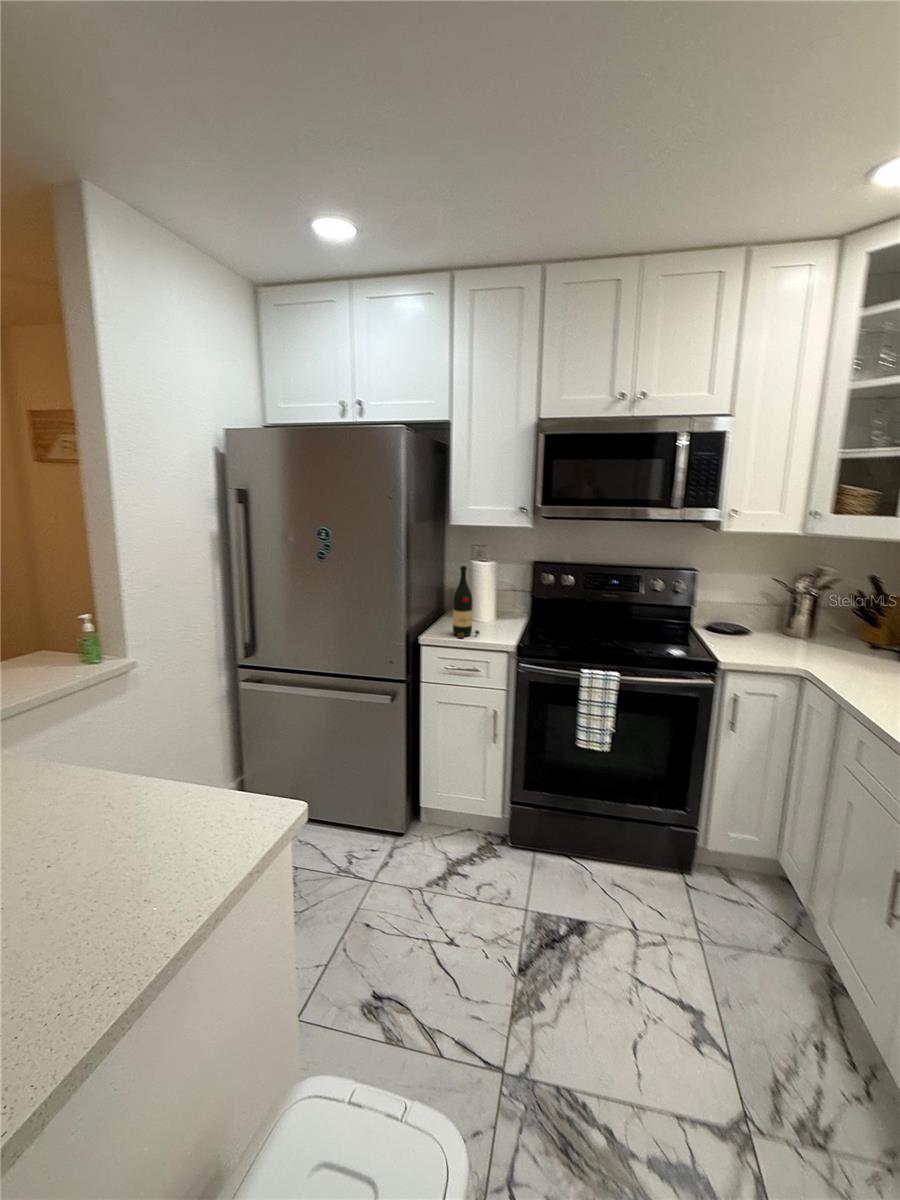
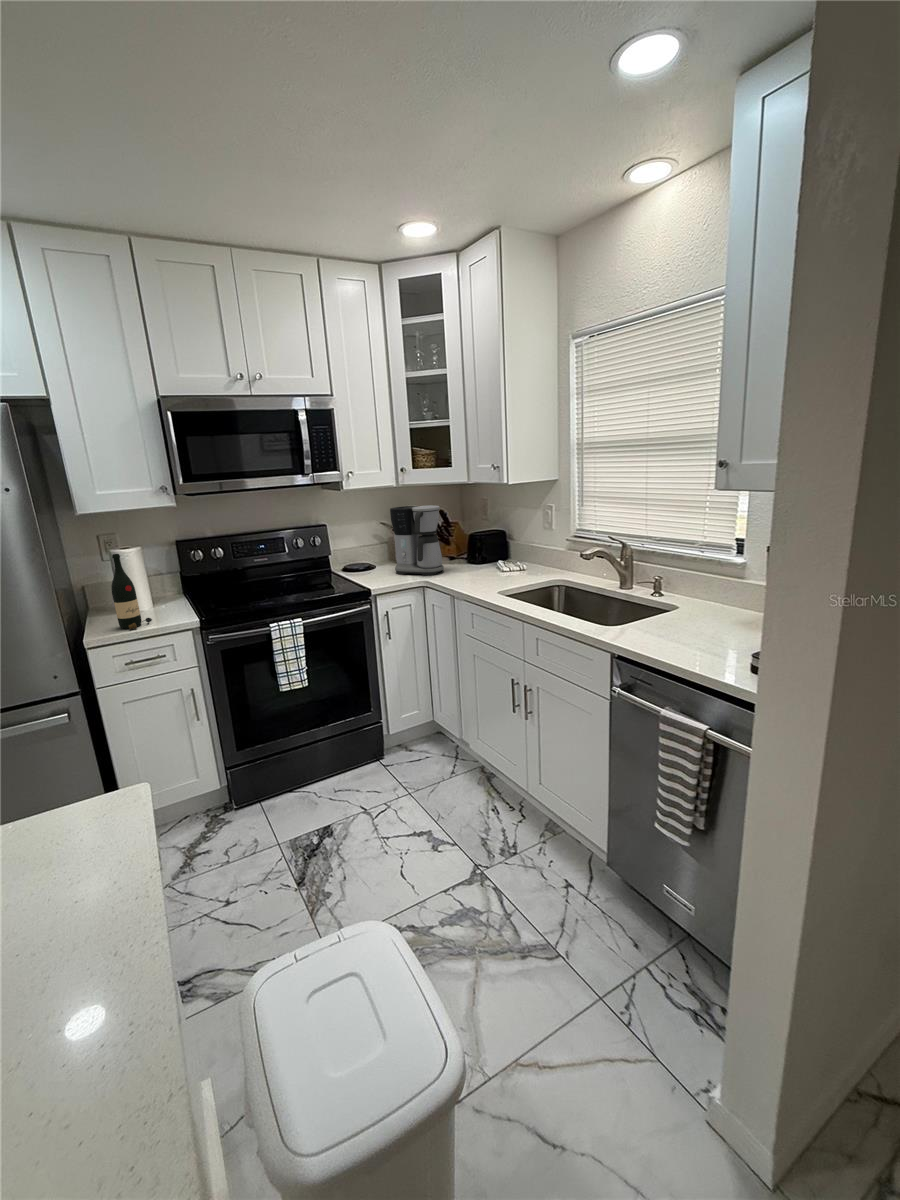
coffee maker: none [772,563,863,666] -> present [390,505,444,575]

